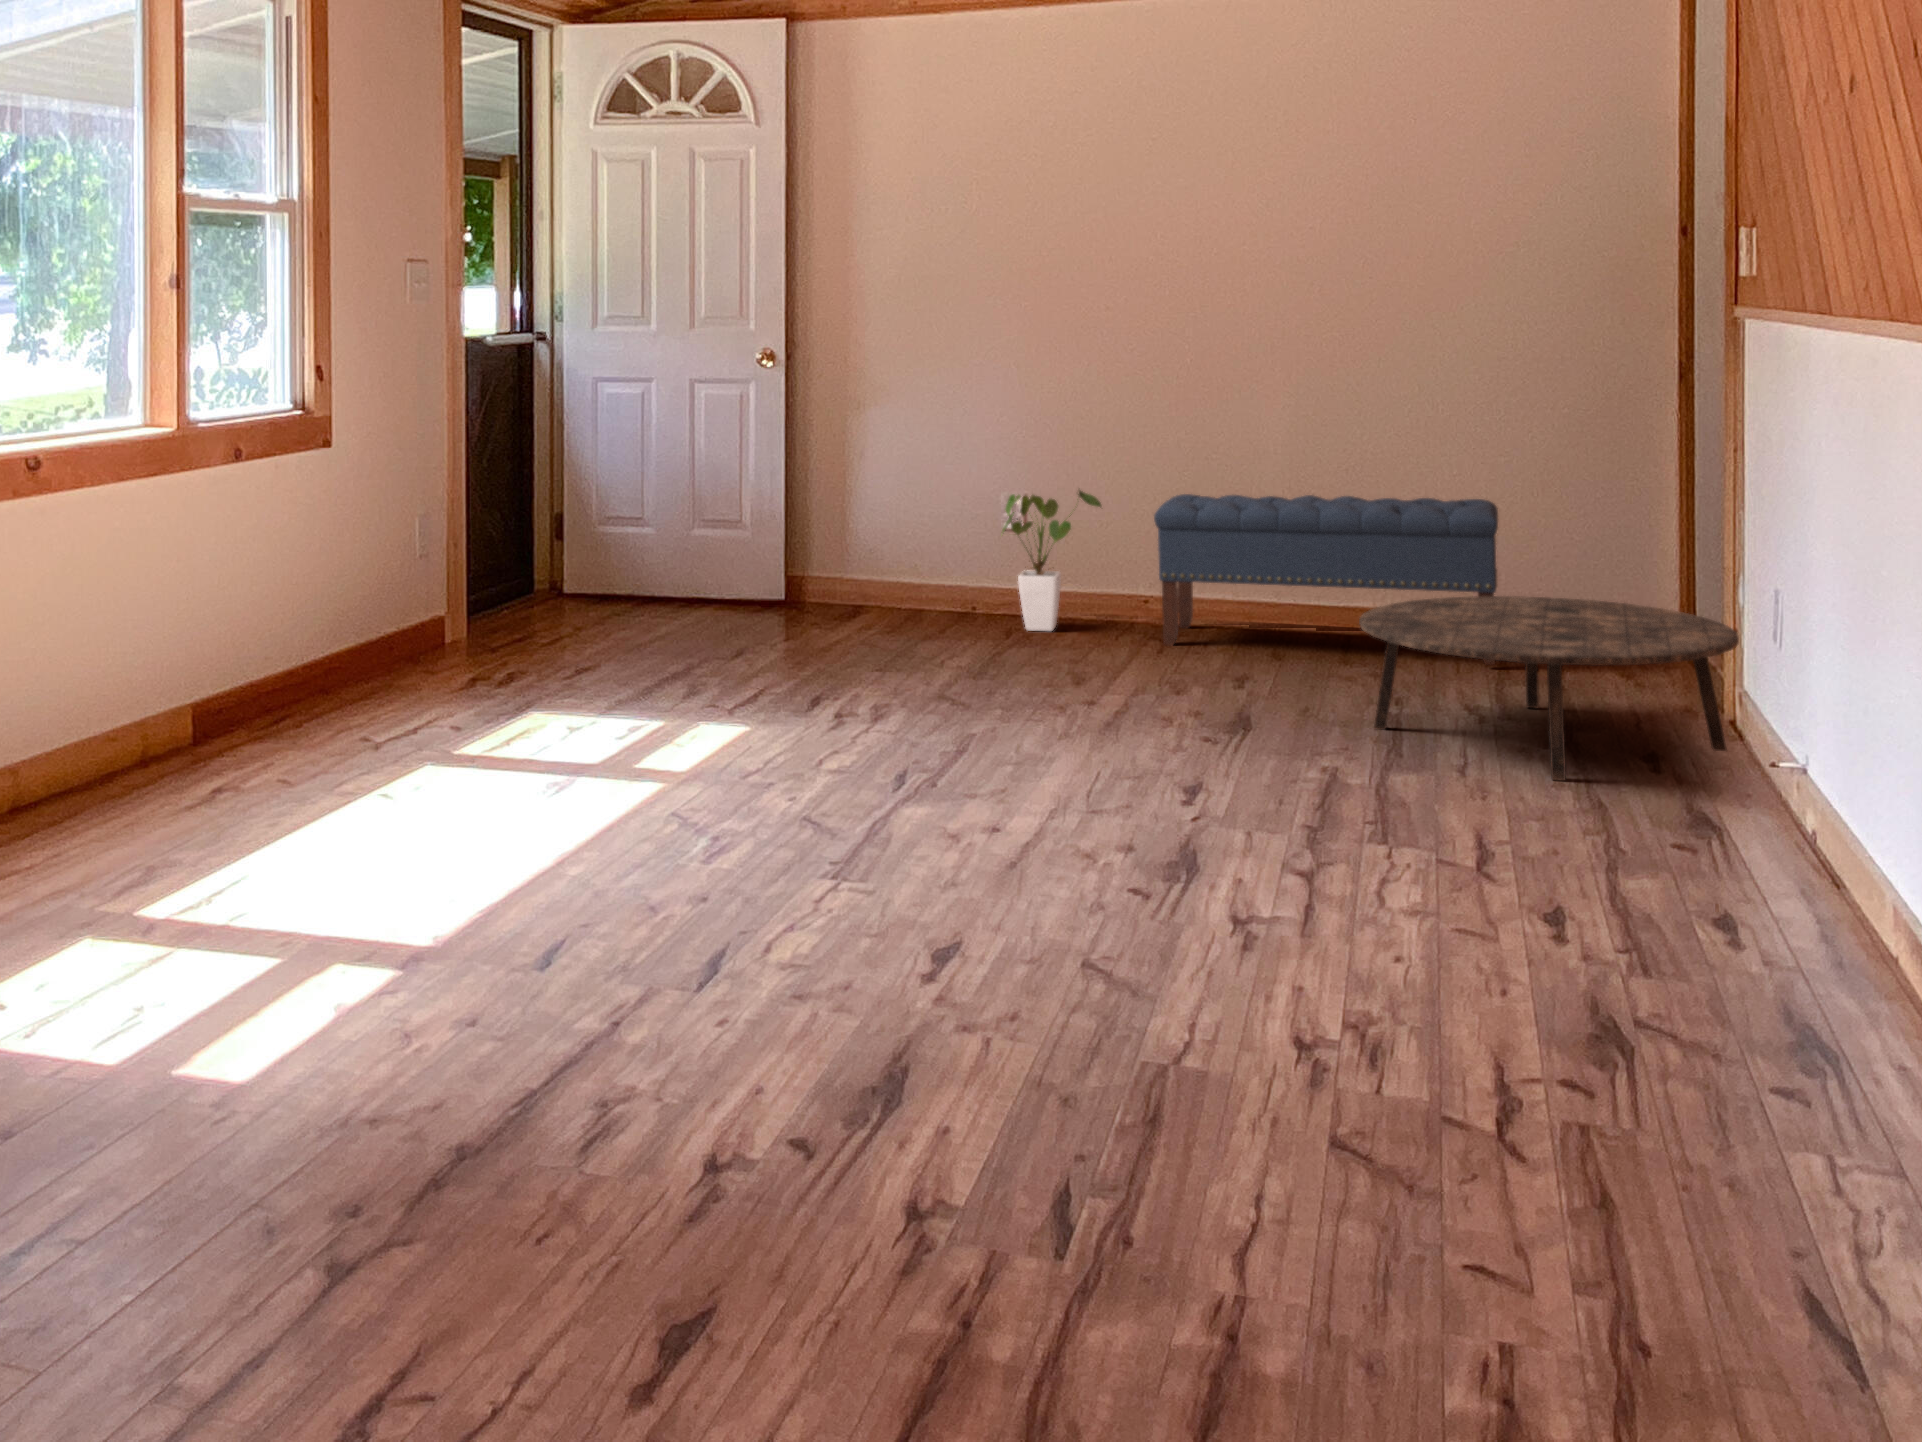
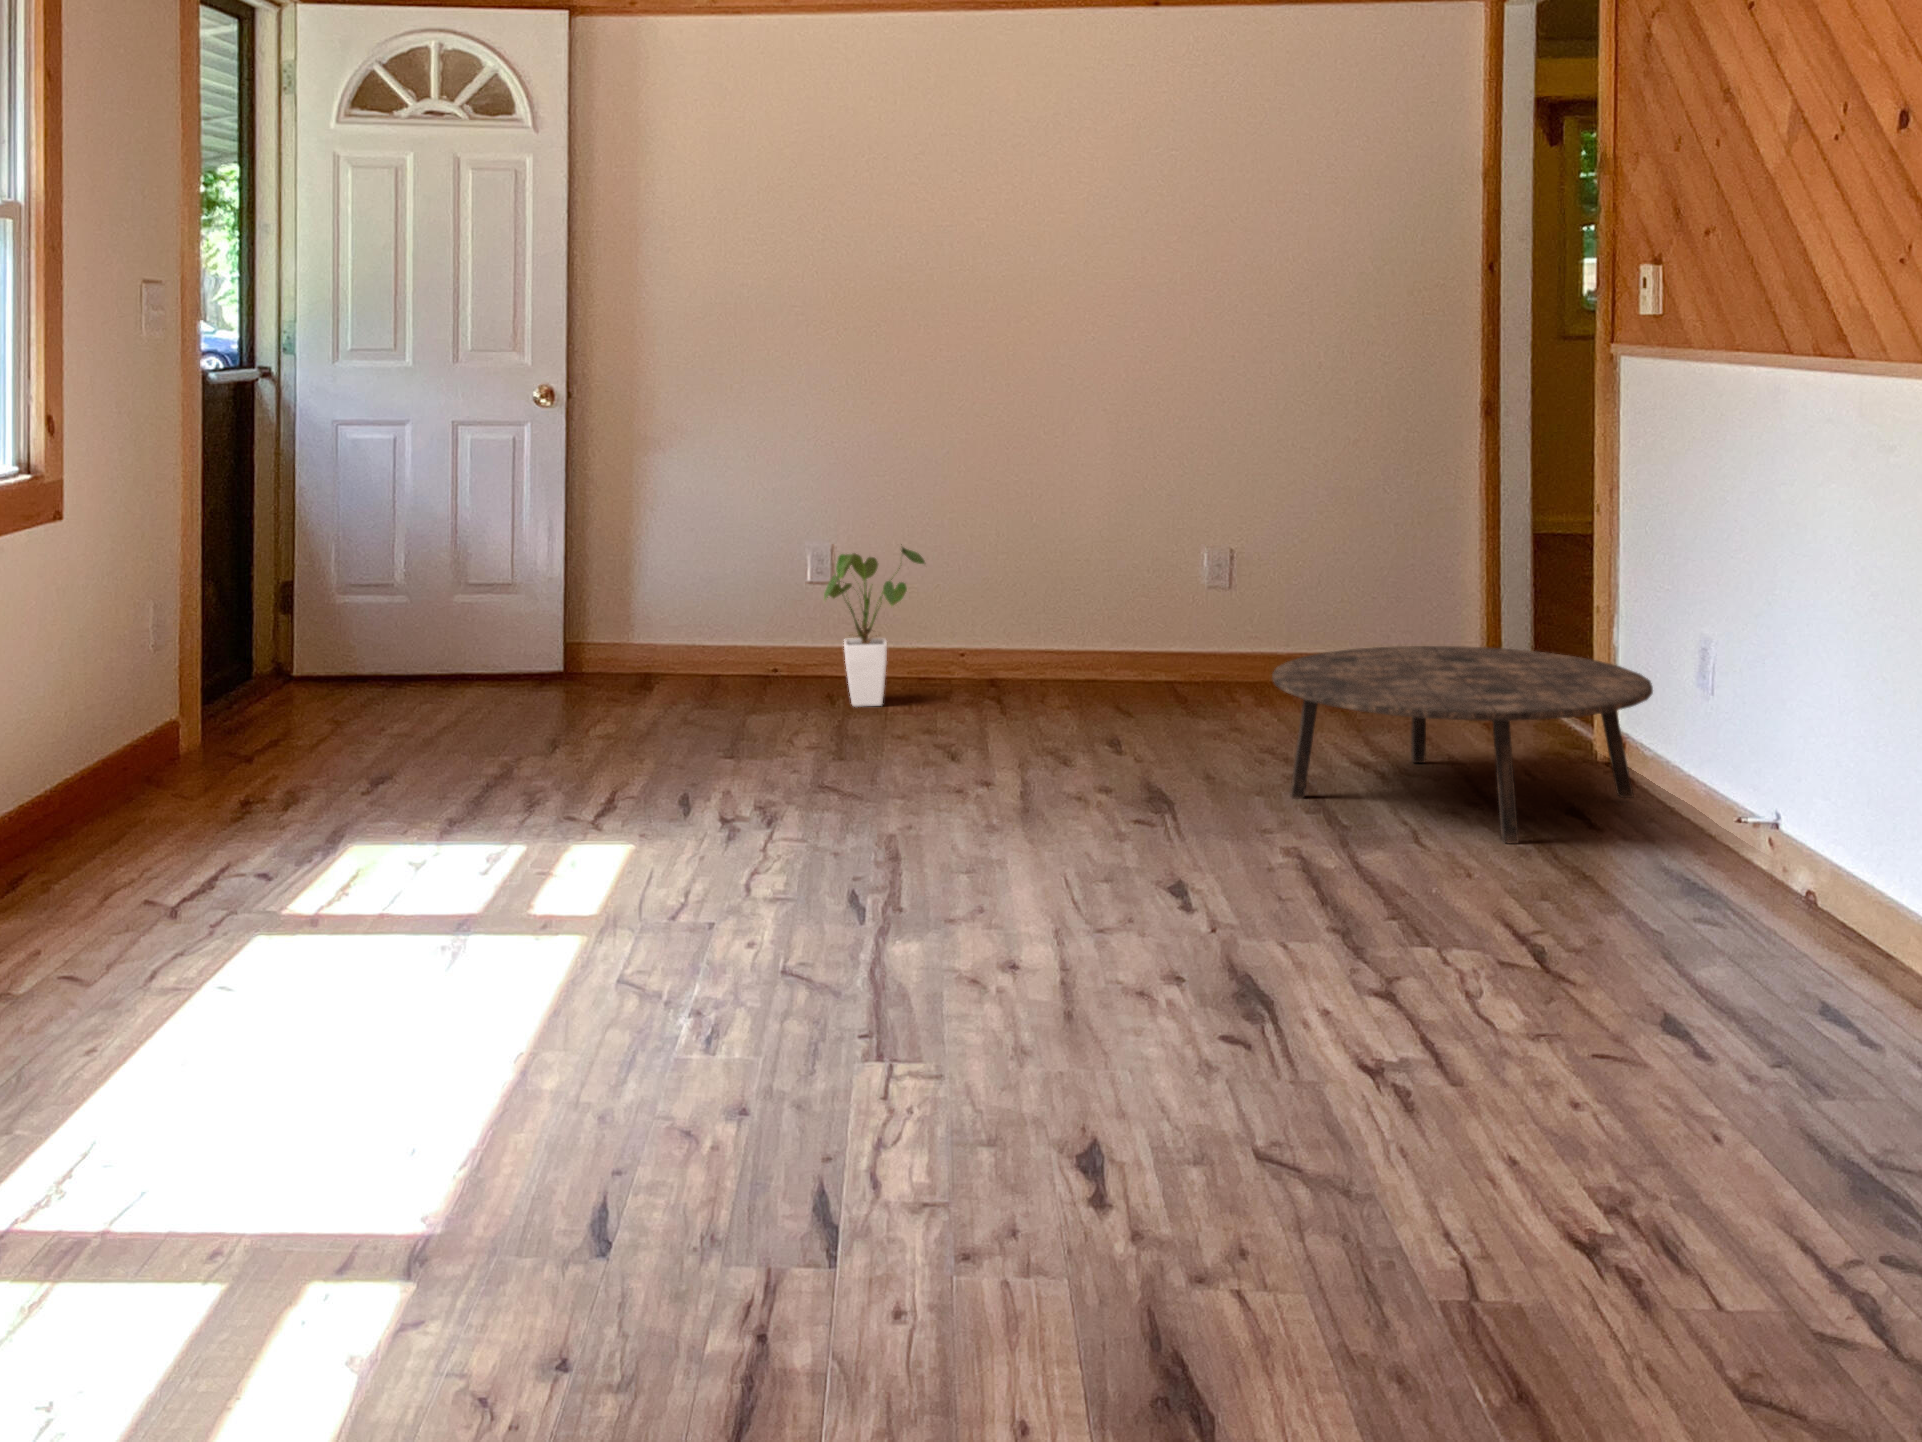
bench: present [1154,494,1498,665] -> none [998,544,1351,719]

